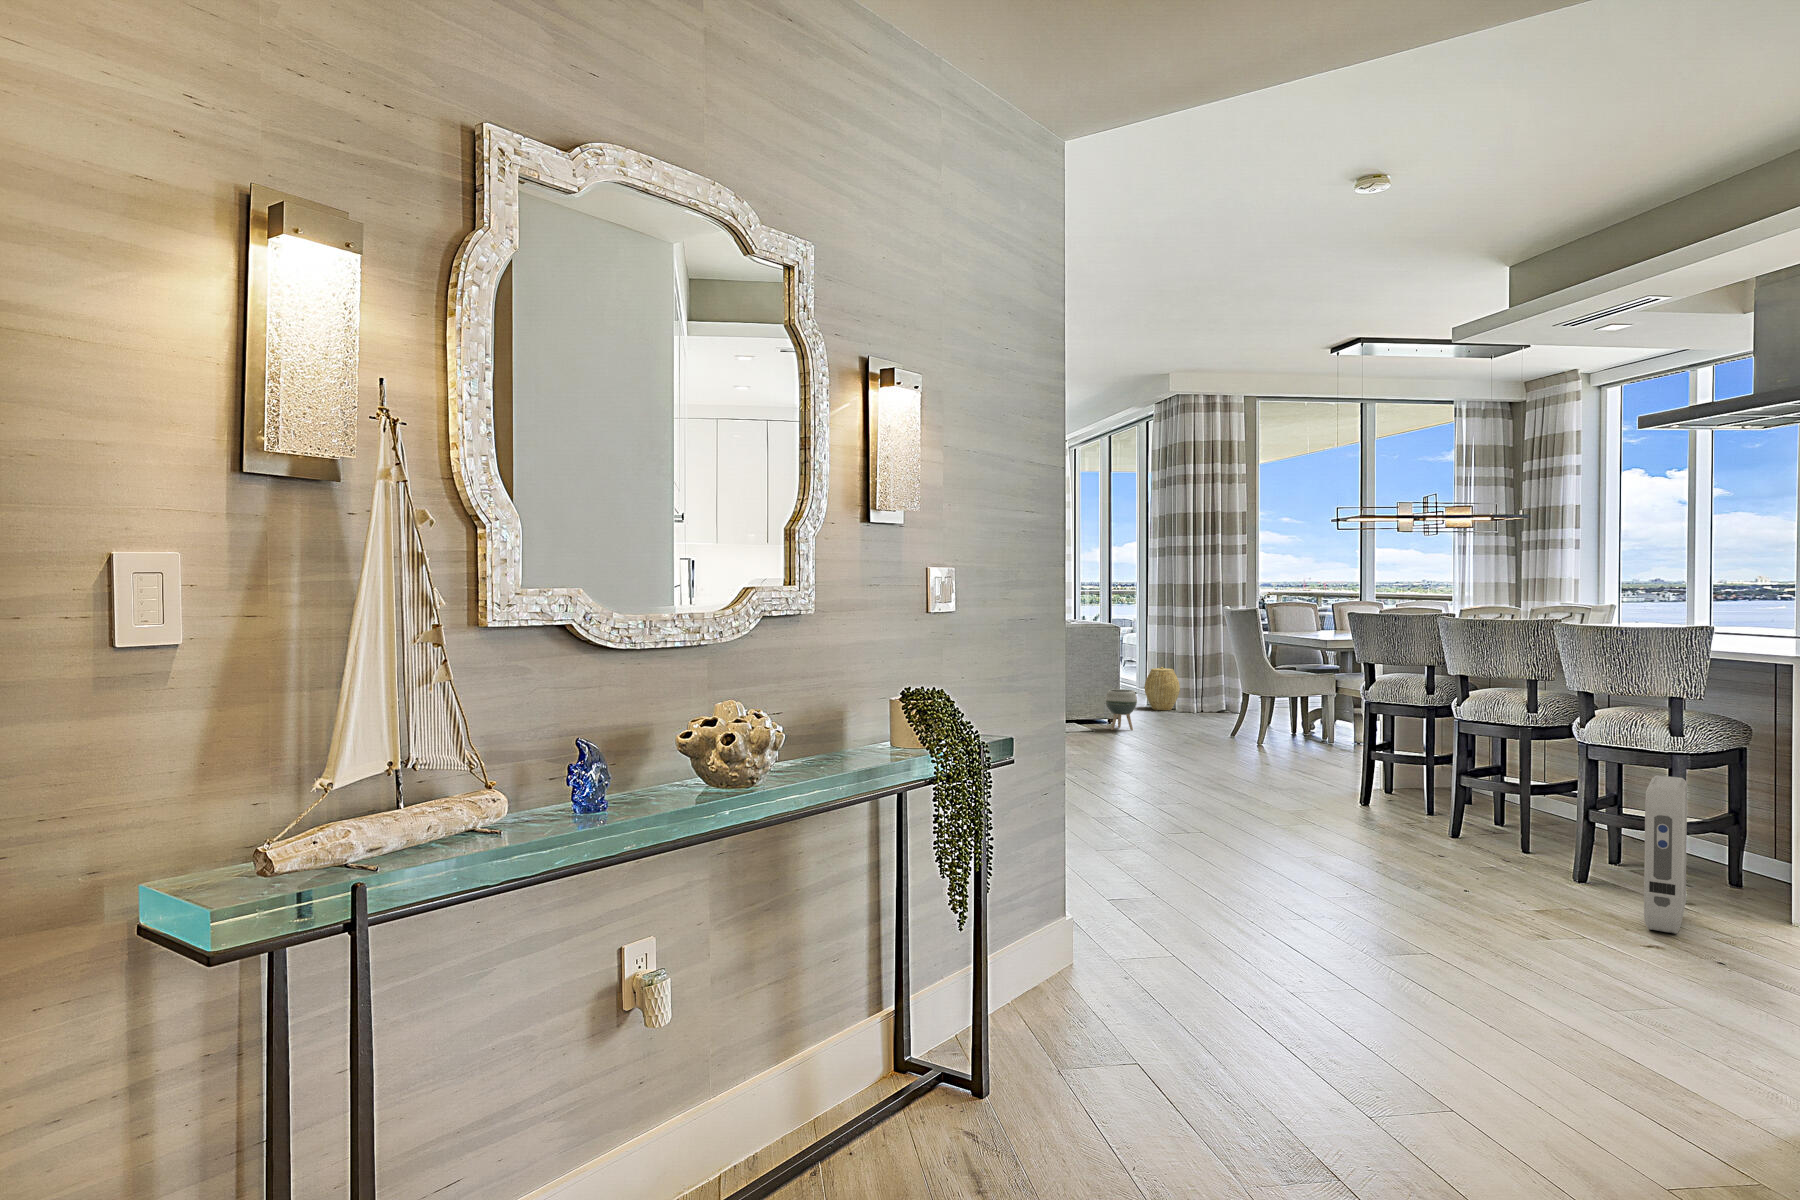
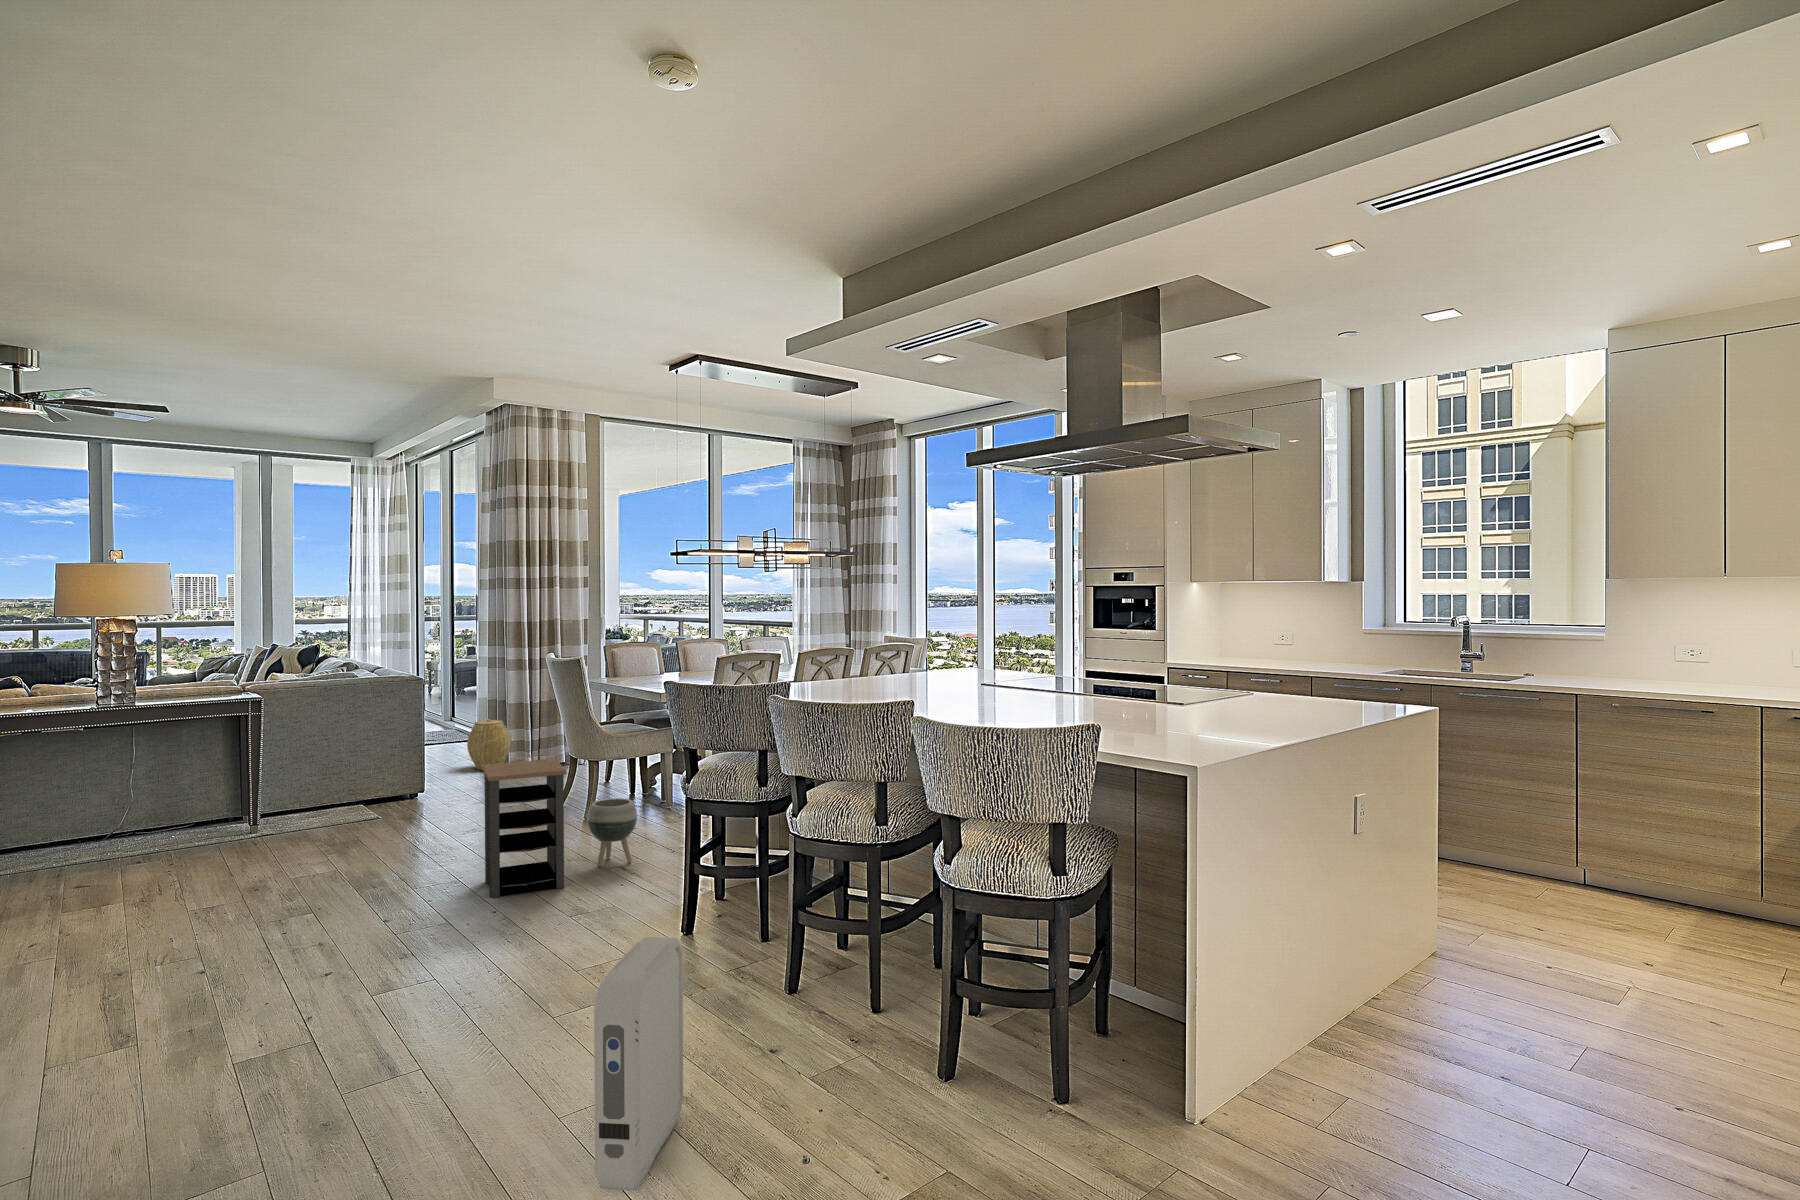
side table: none [1192,679,1259,776] -> present [482,759,566,898]
planter: present [1105,689,1137,730] -> present [587,798,637,867]
air purifier: present [1644,775,1687,934] -> present [594,937,683,1190]

